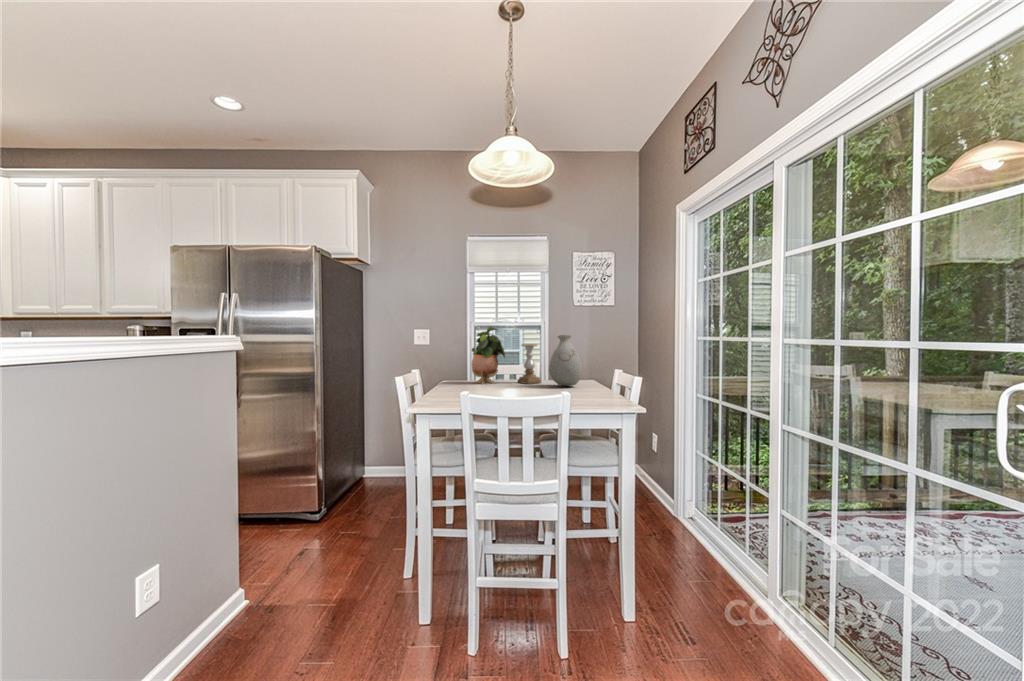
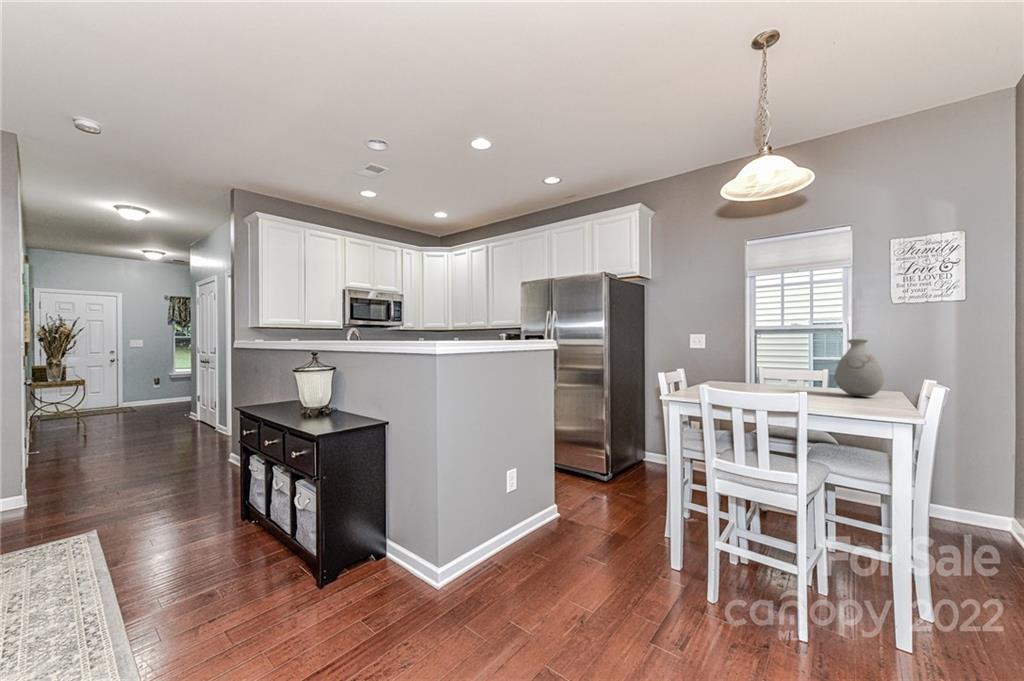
potted plant: present [472,327,505,384] -> none [741,331,780,387]
candle holder: present [518,344,541,384] -> none [797,349,828,391]

